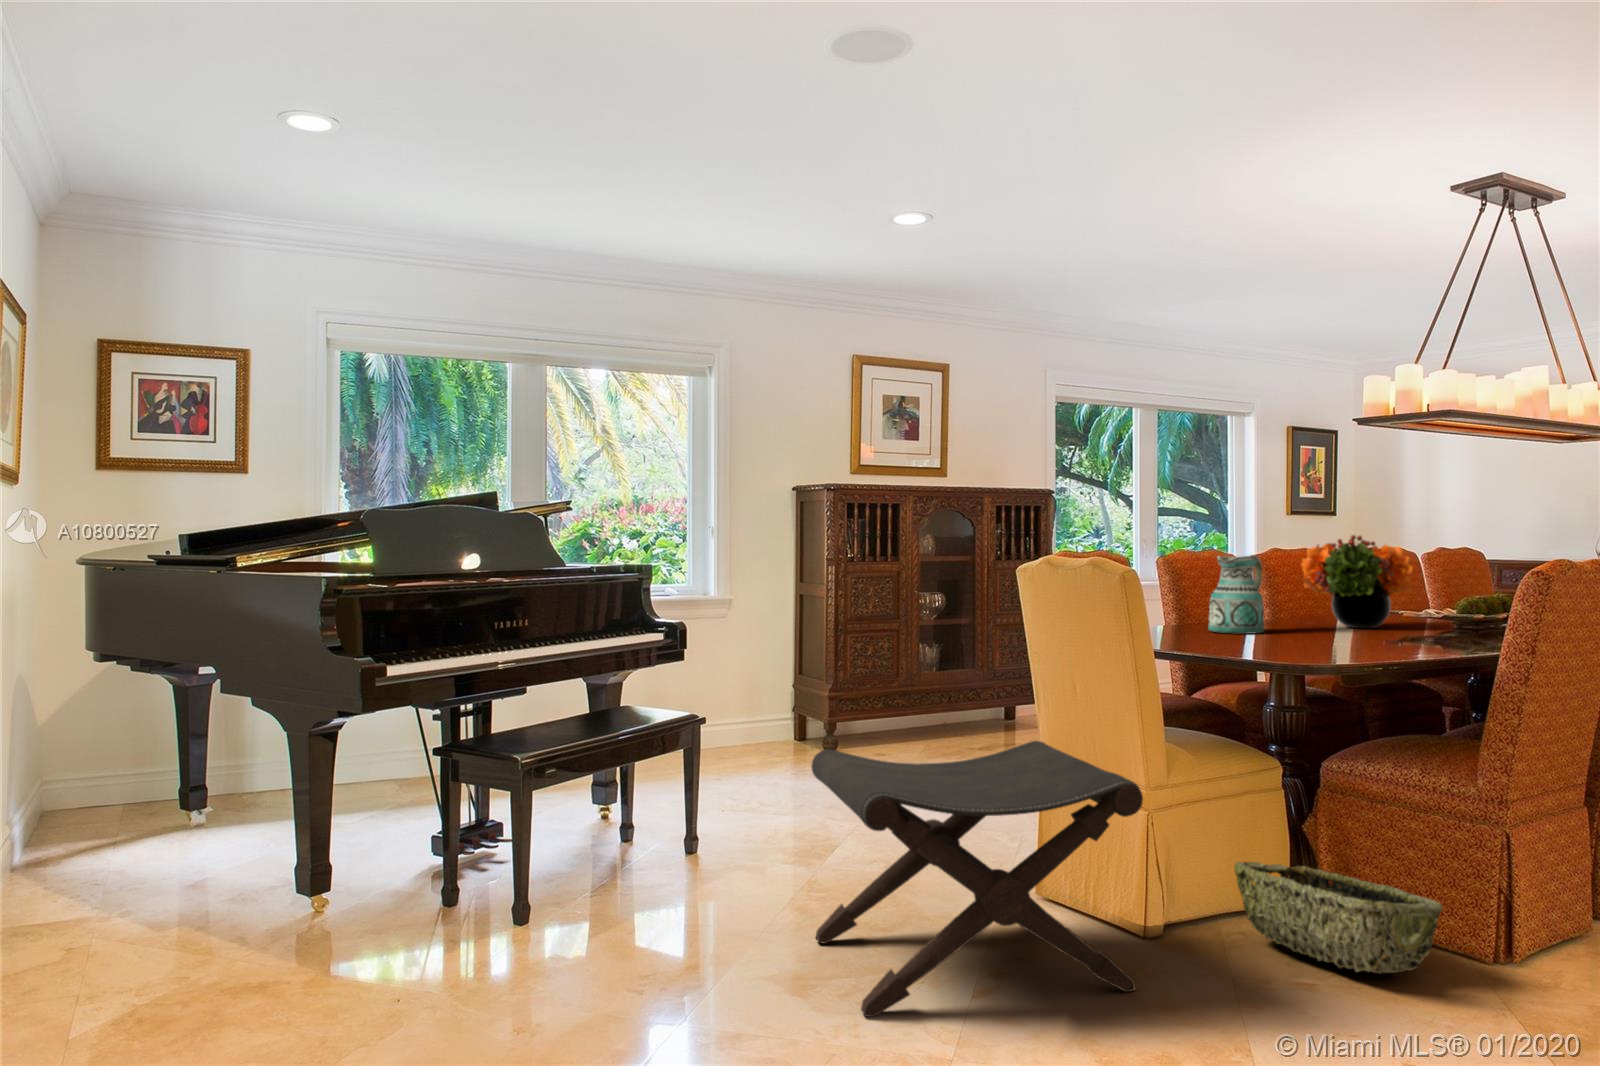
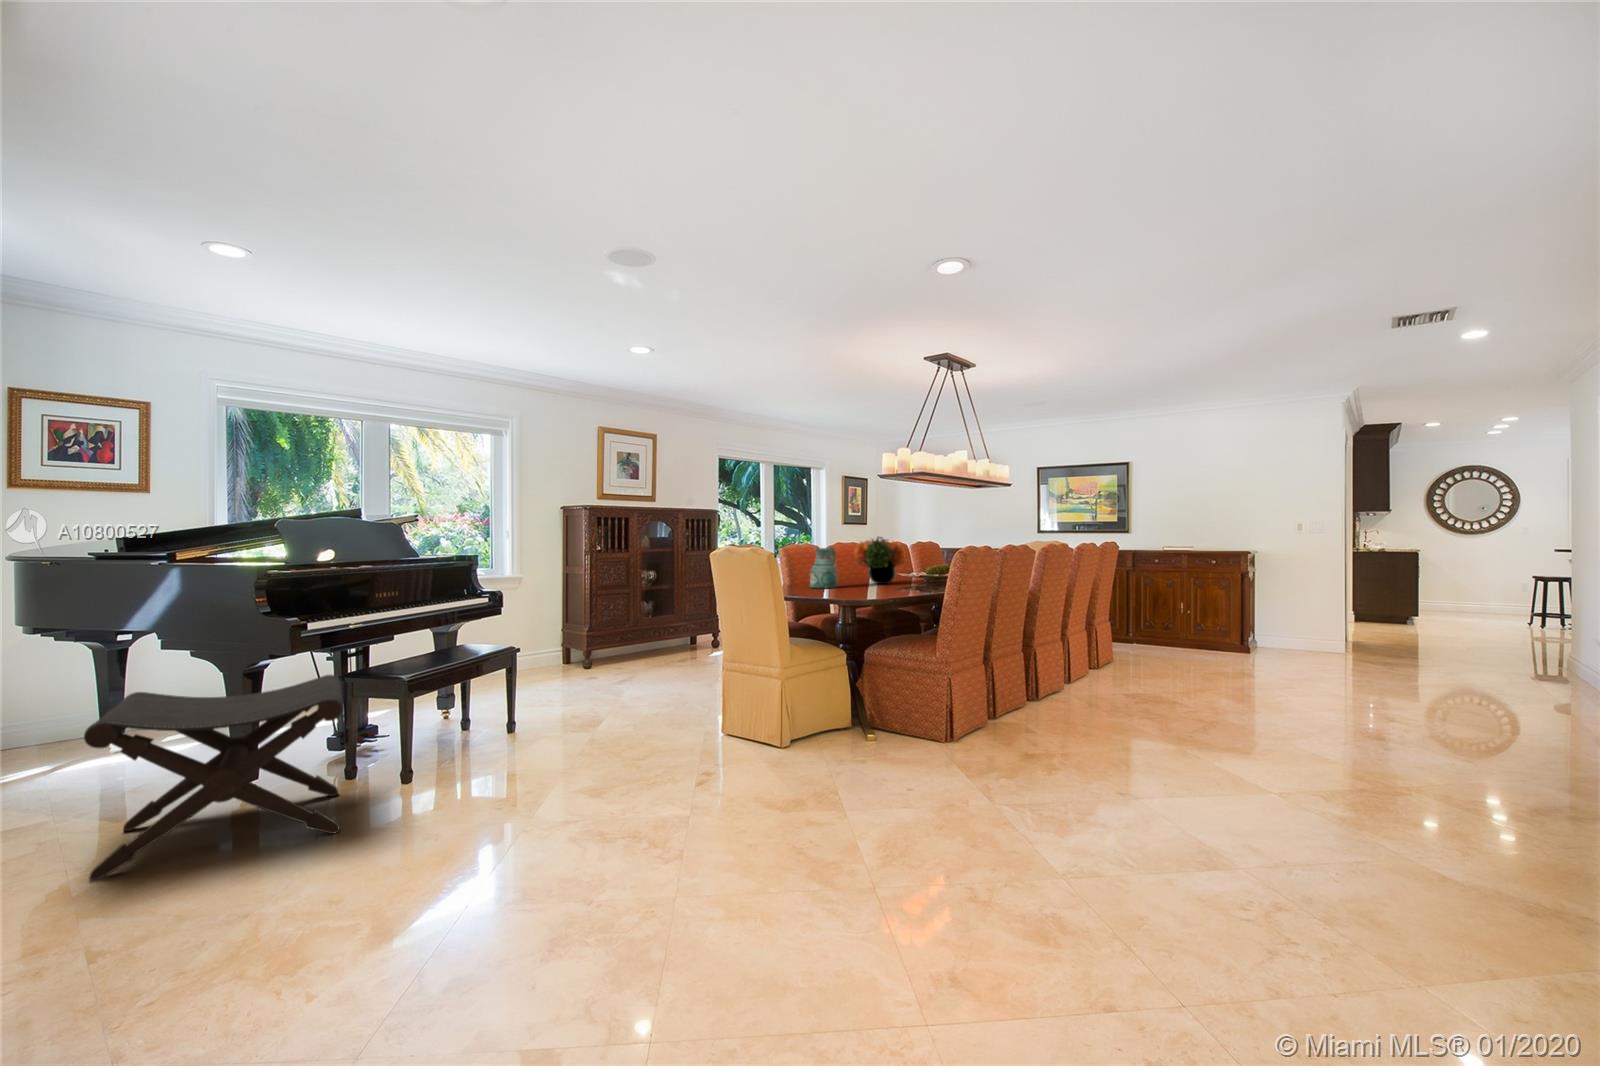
footstool: present [811,741,1143,1017] -> present [84,675,343,880]
woven basket: present [1234,862,1442,973] -> none [827,703,920,750]

